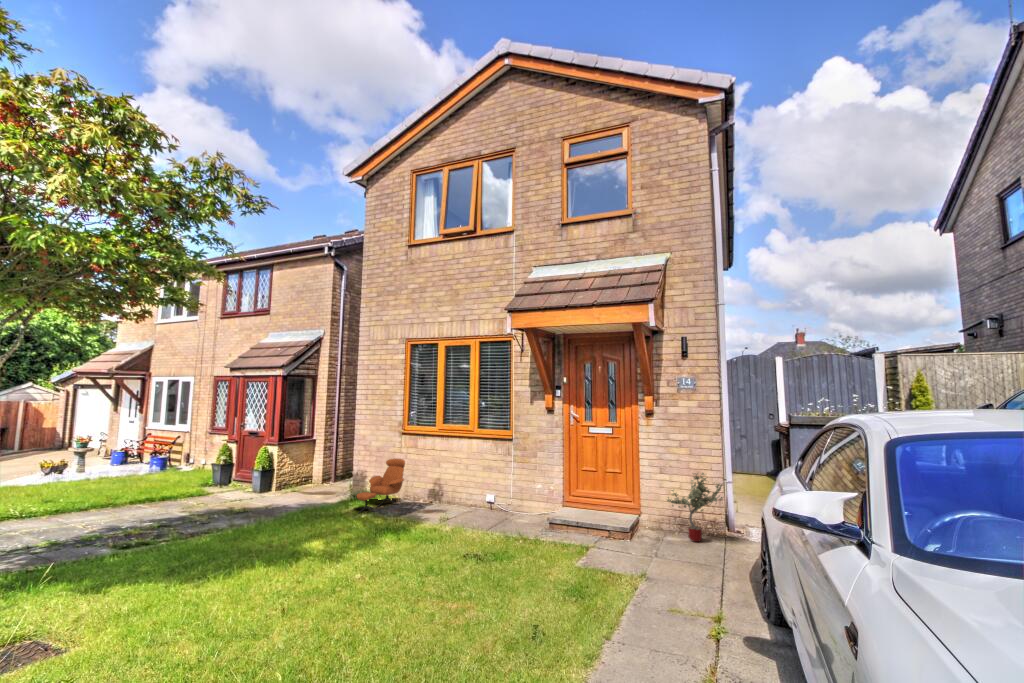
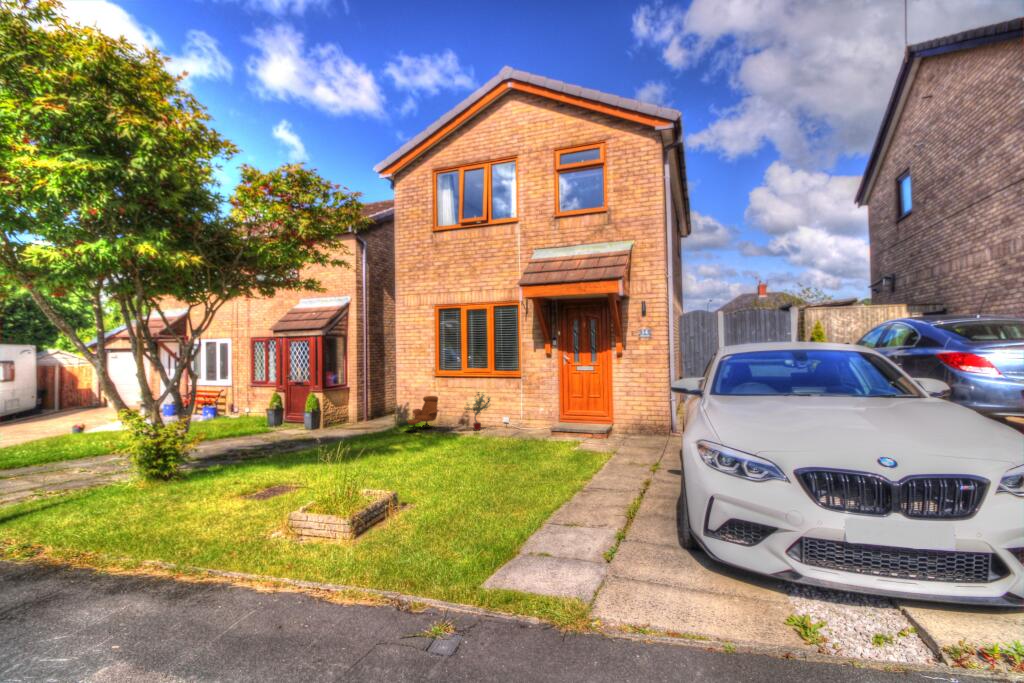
potted tree: present [667,473,723,542] -> present [464,392,490,431]

